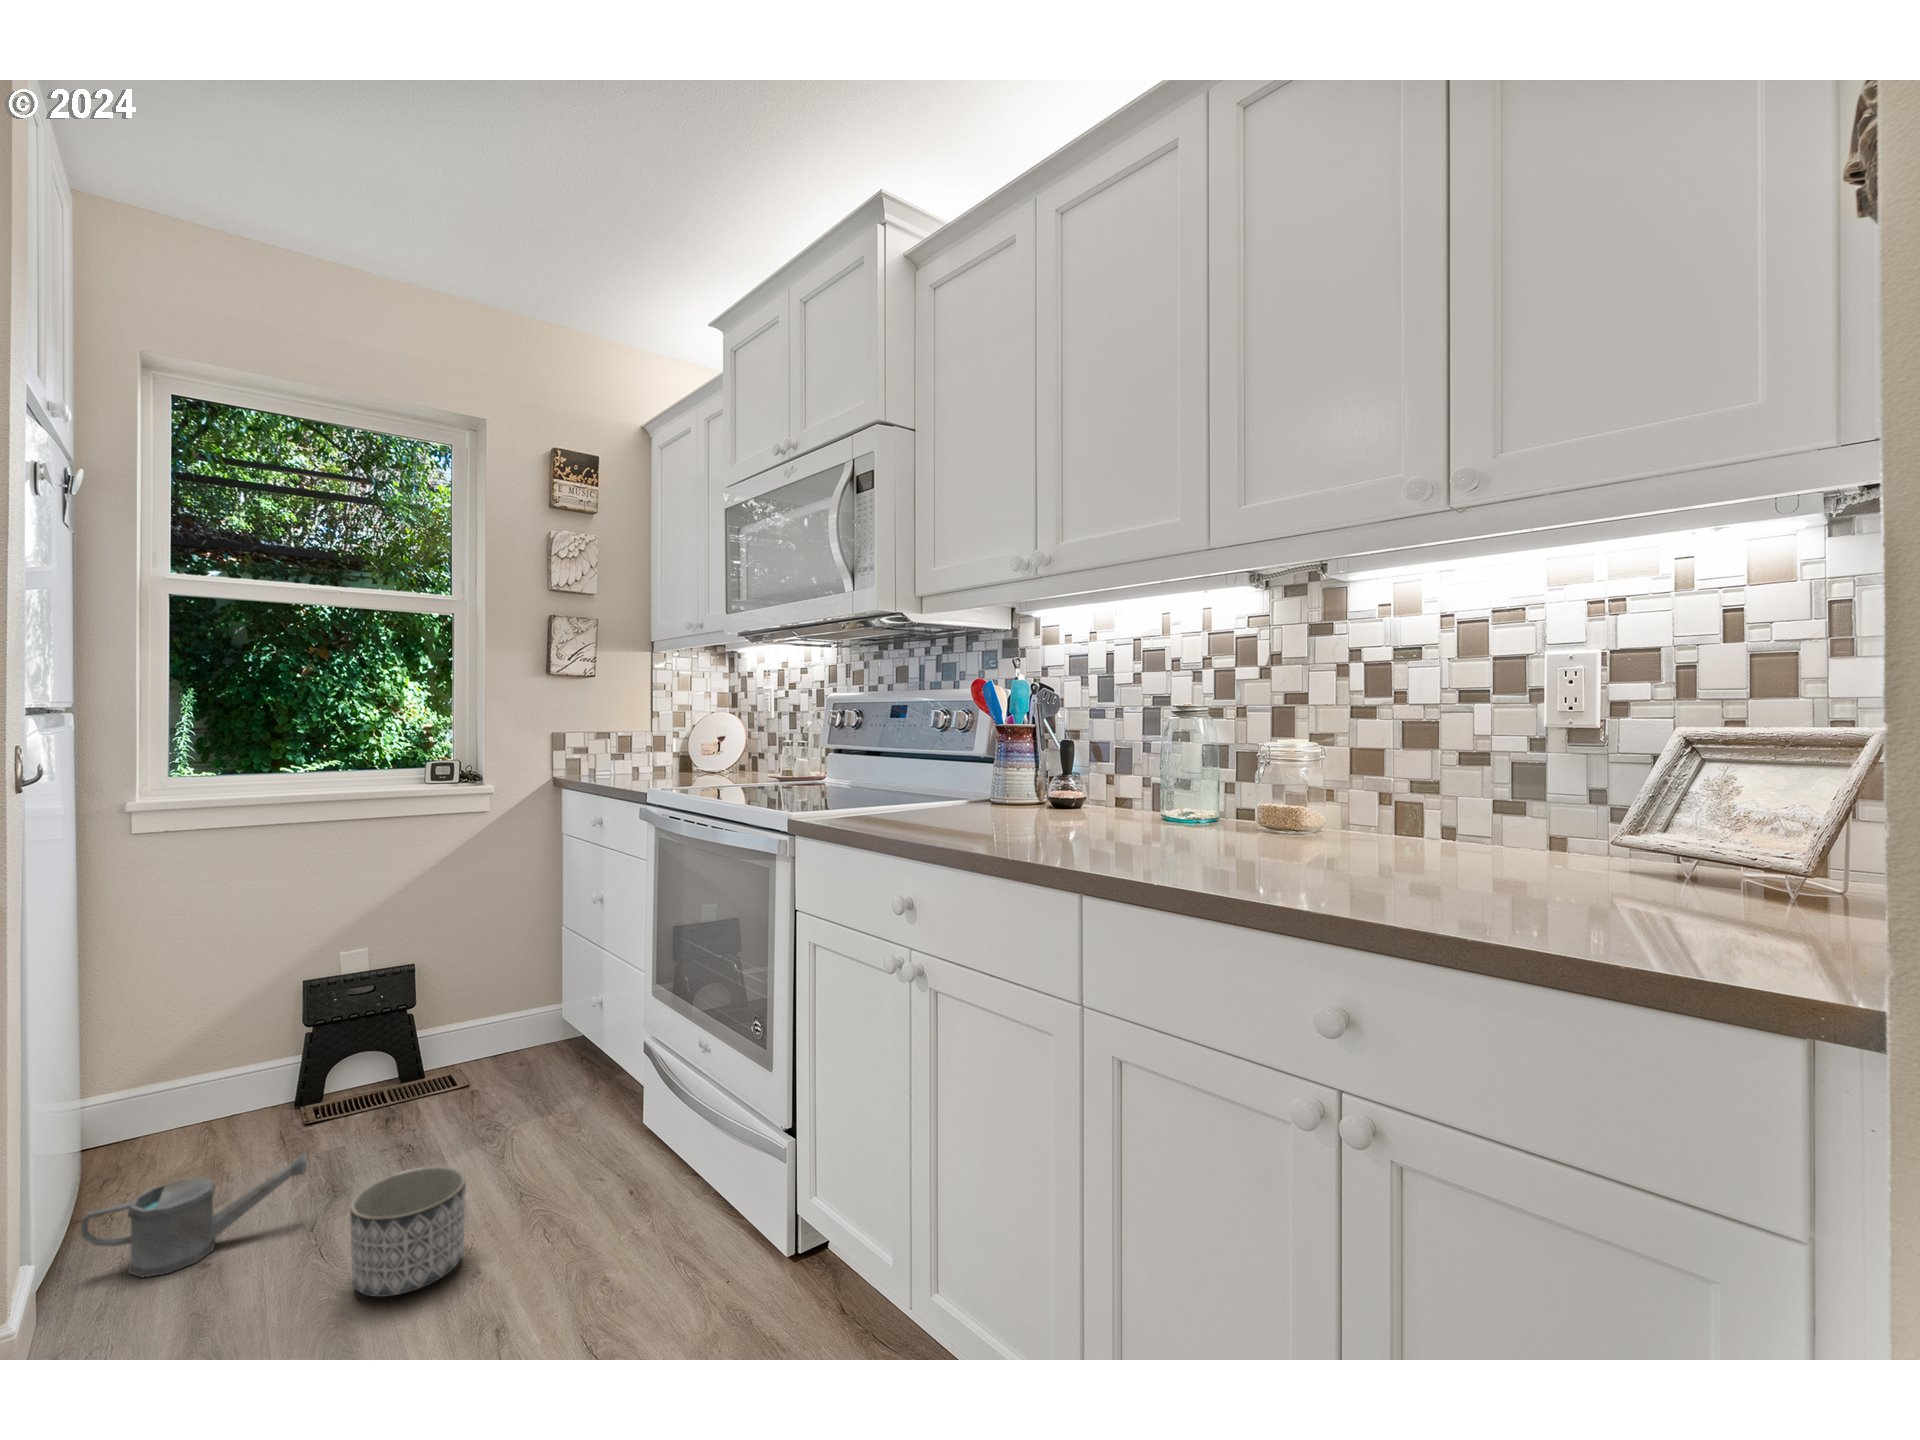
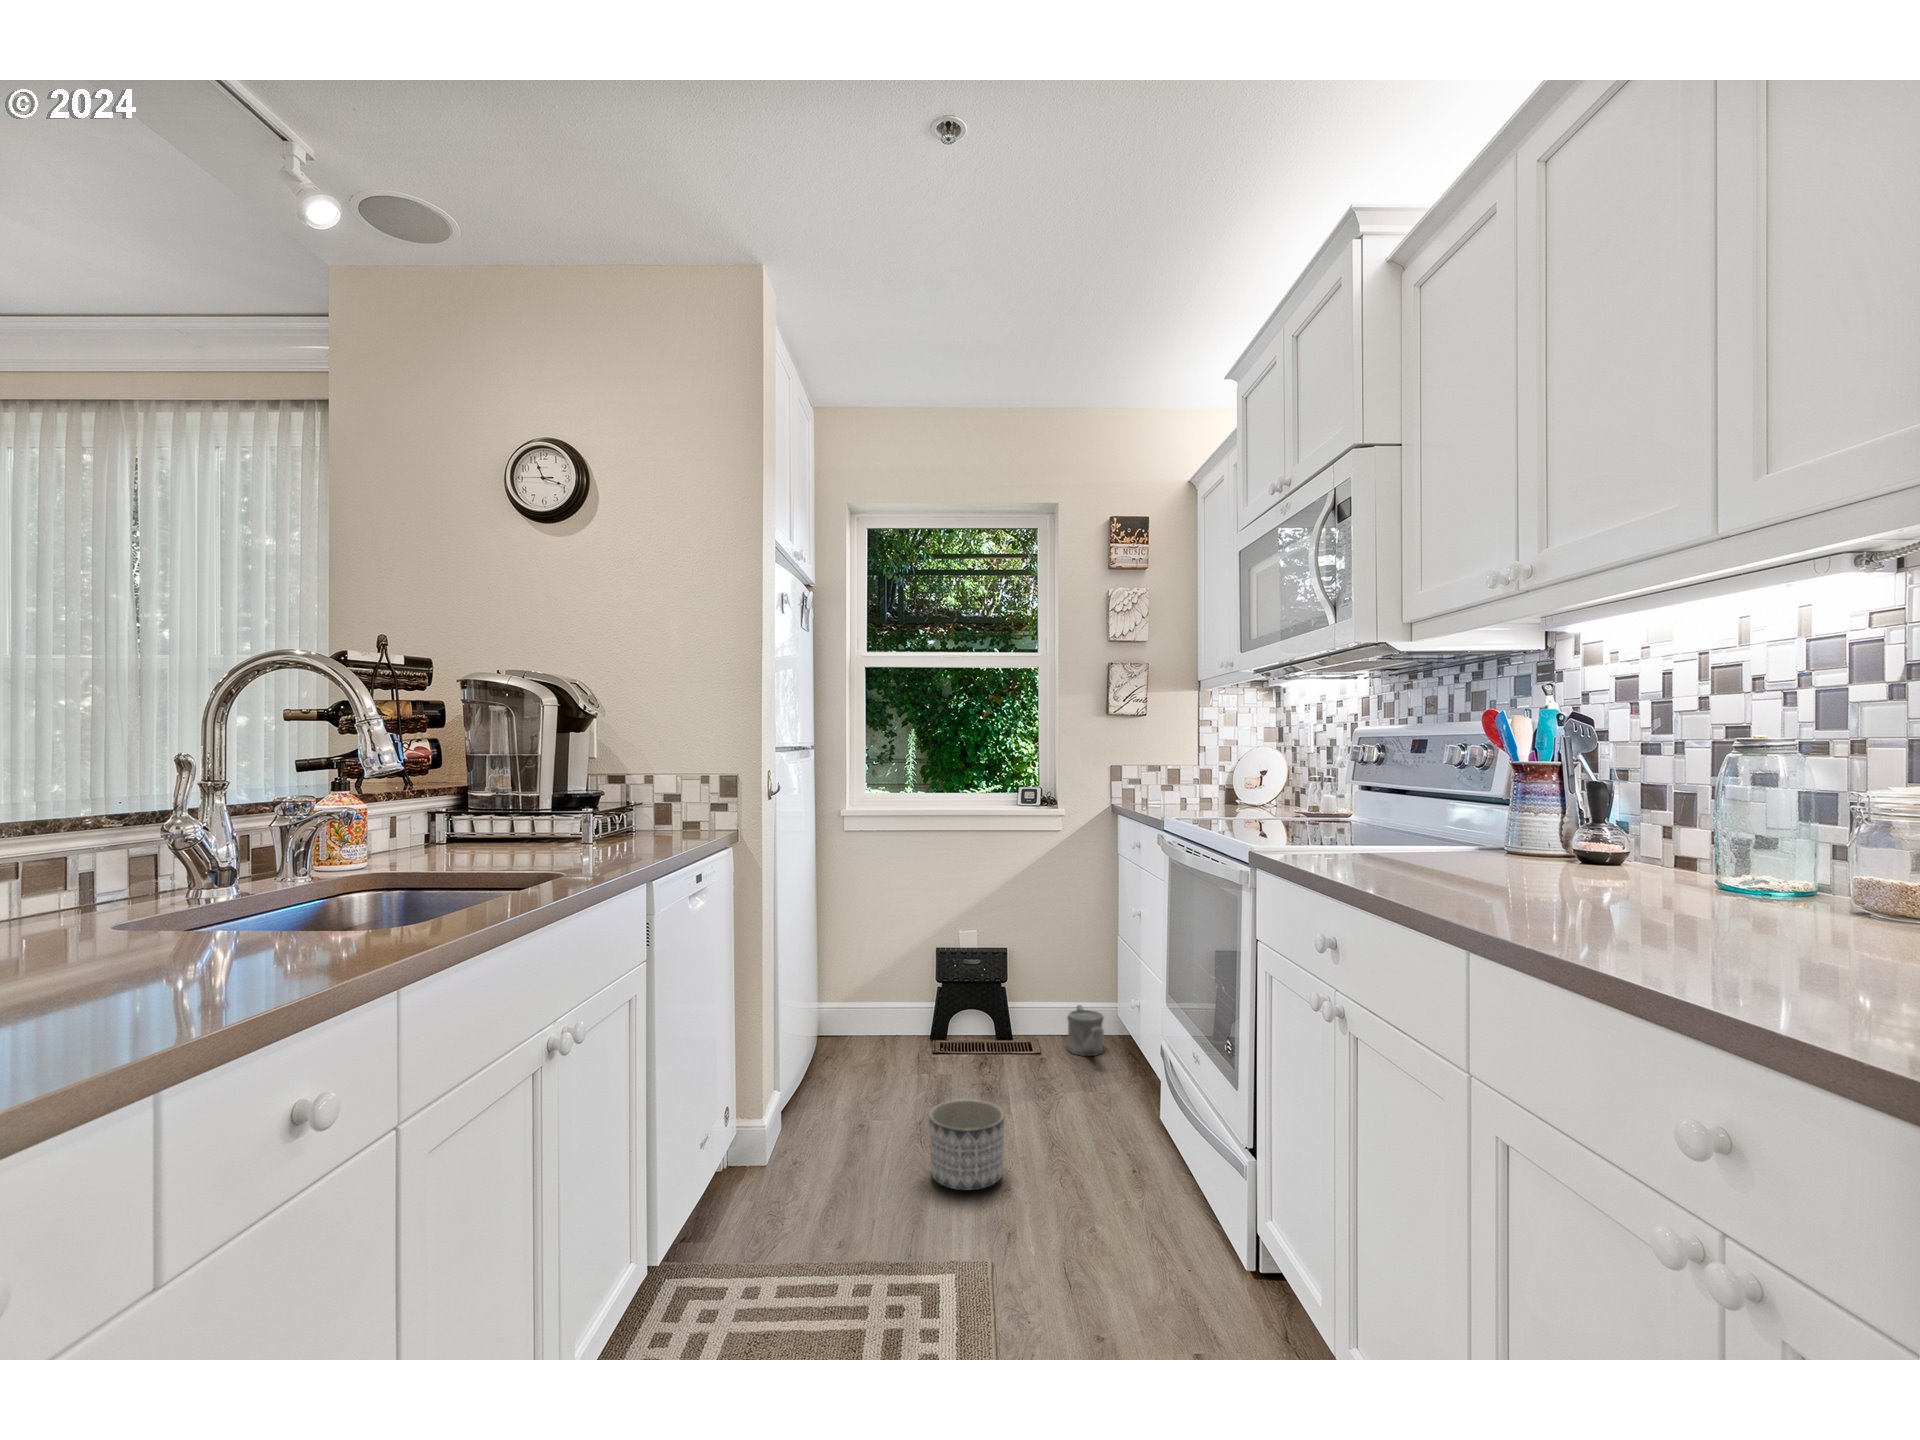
watering can: present [81,1153,307,1277] -> present [1067,1005,1104,1056]

